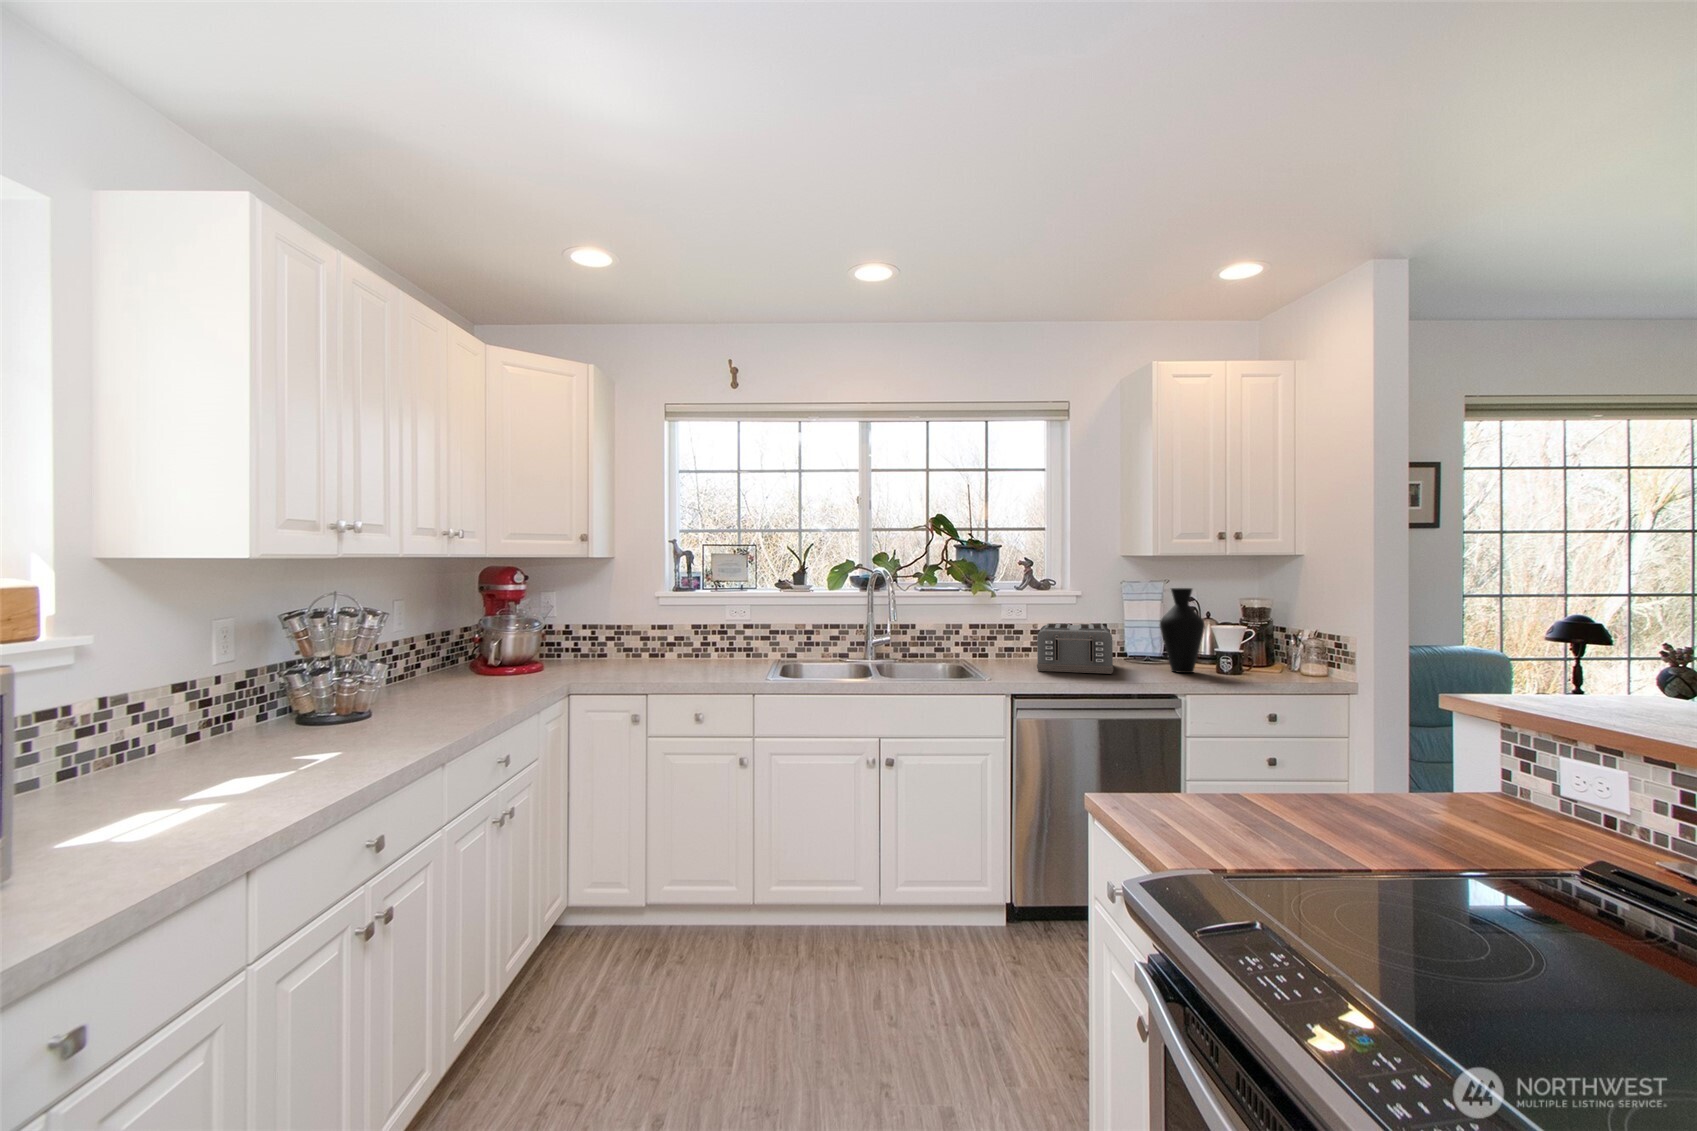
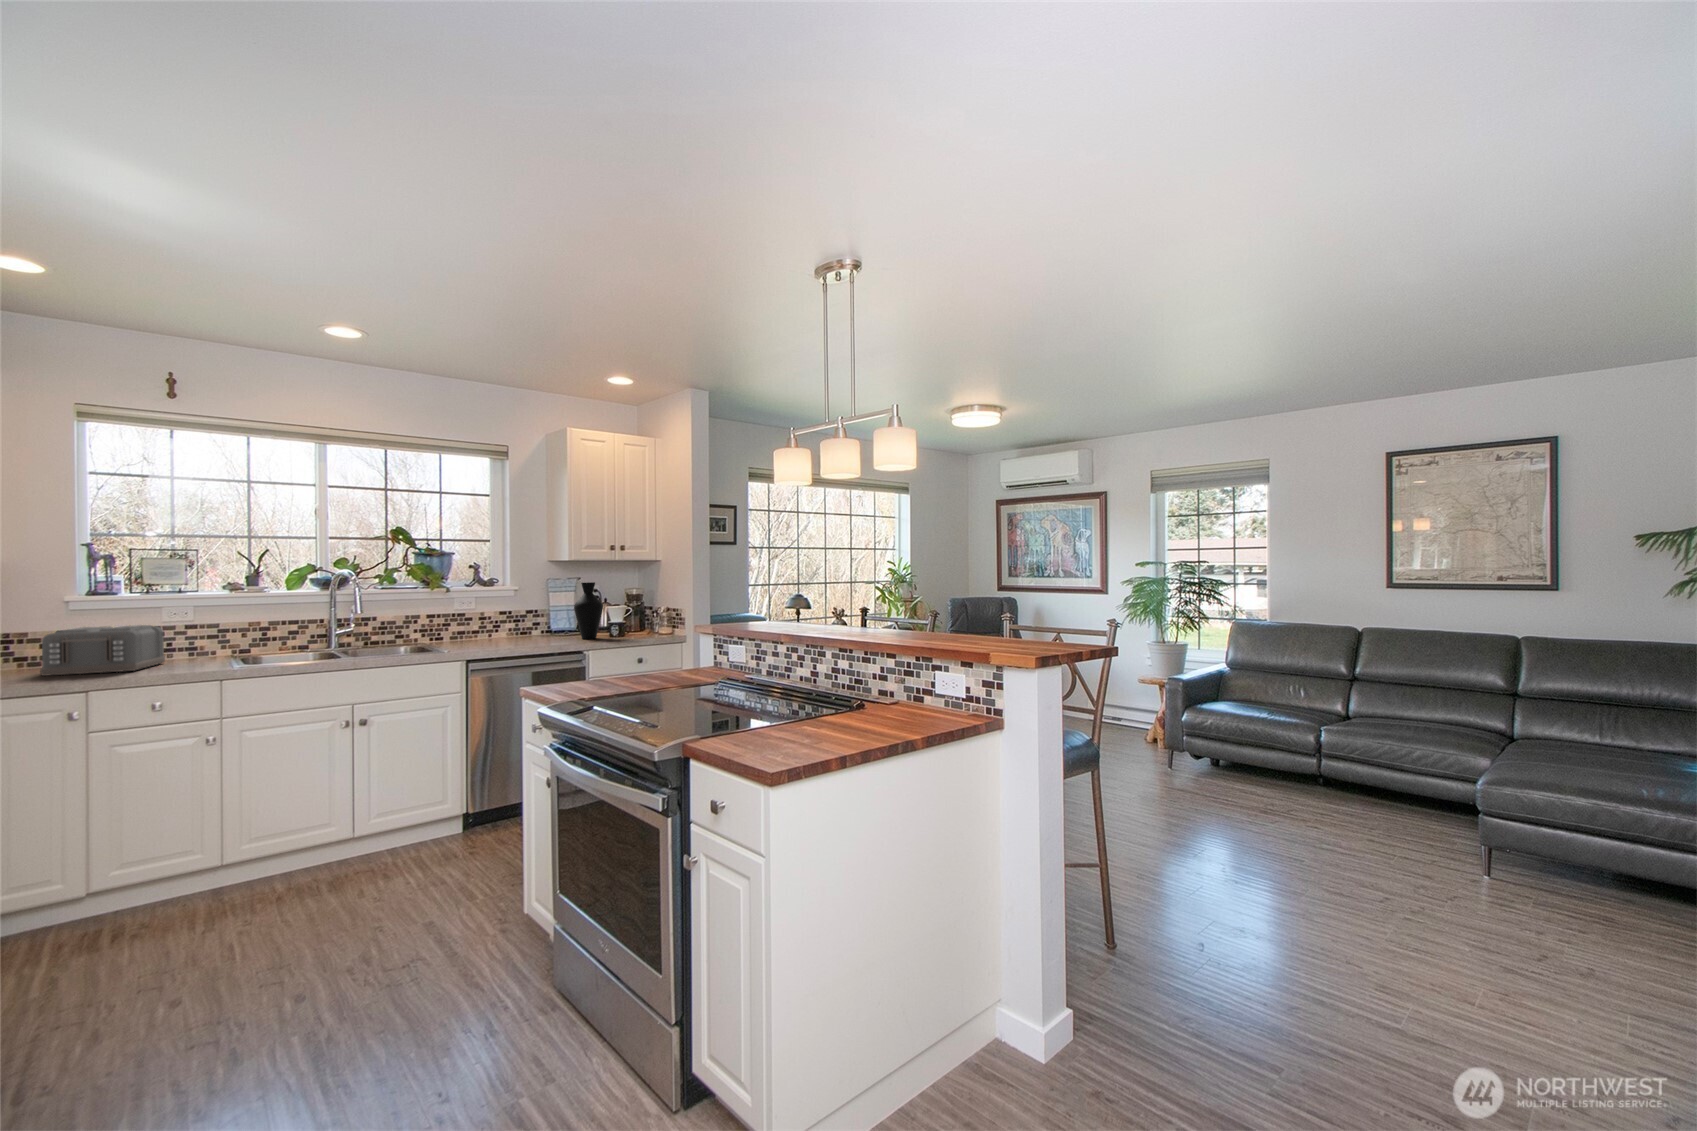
toaster: present [1037,623,1113,674] -> present [40,625,165,676]

